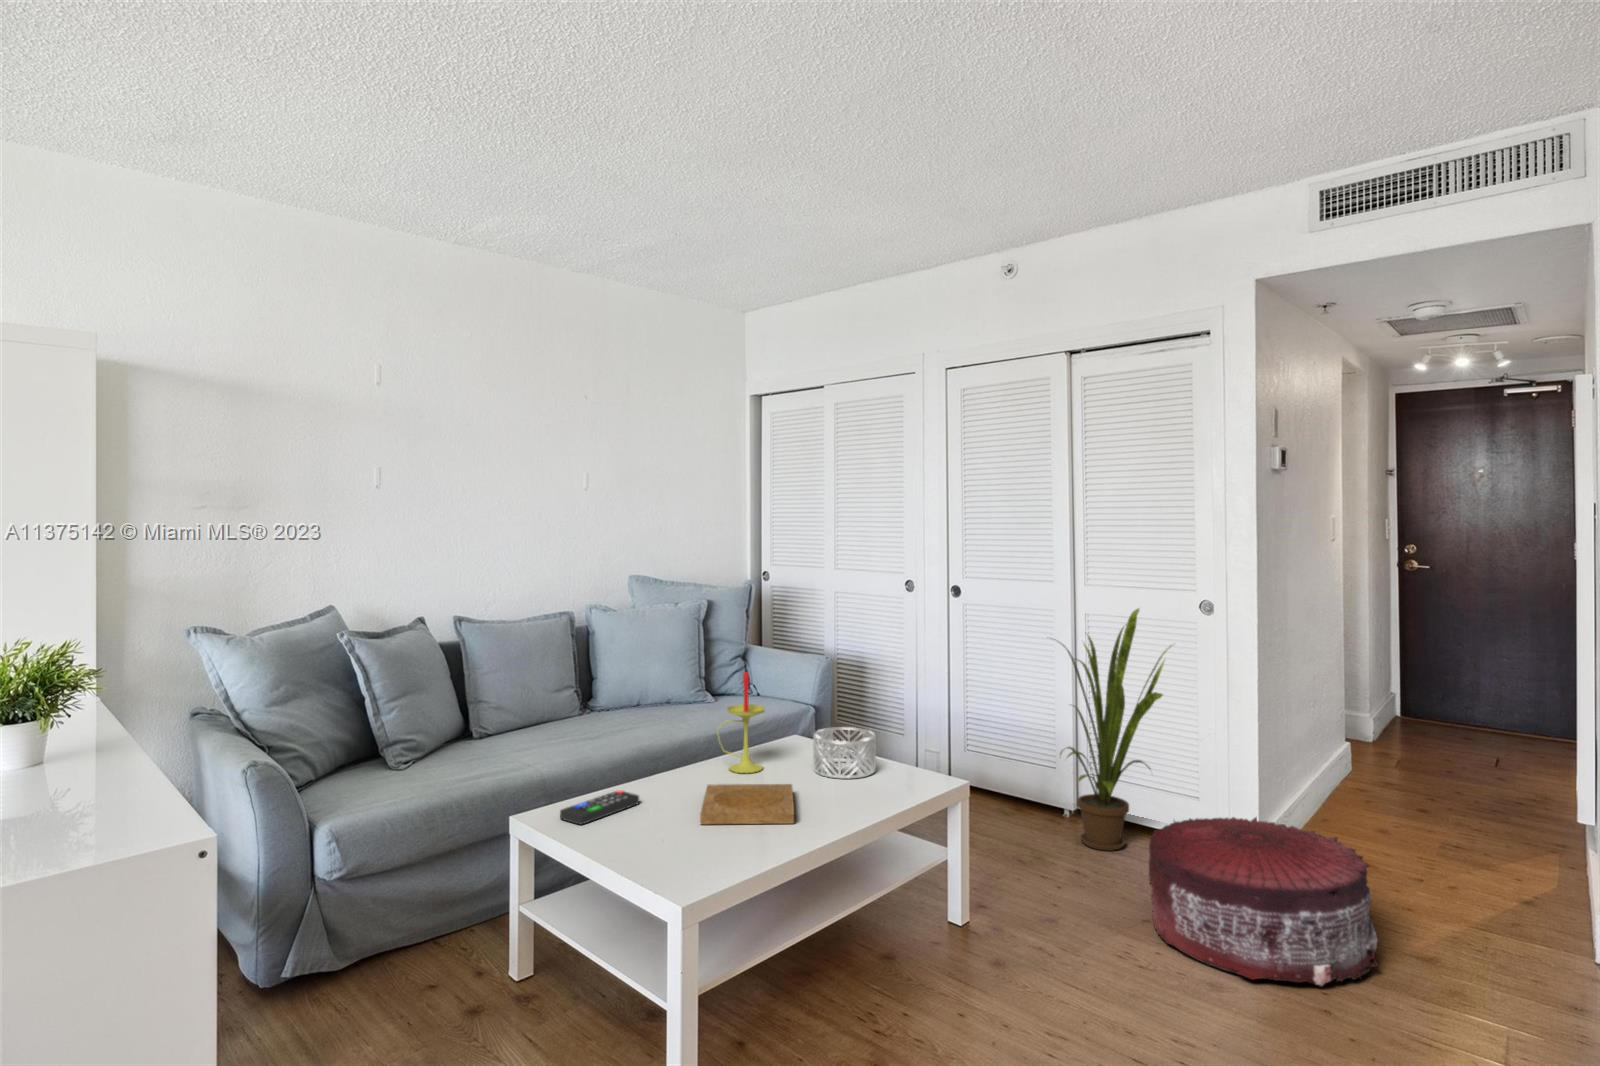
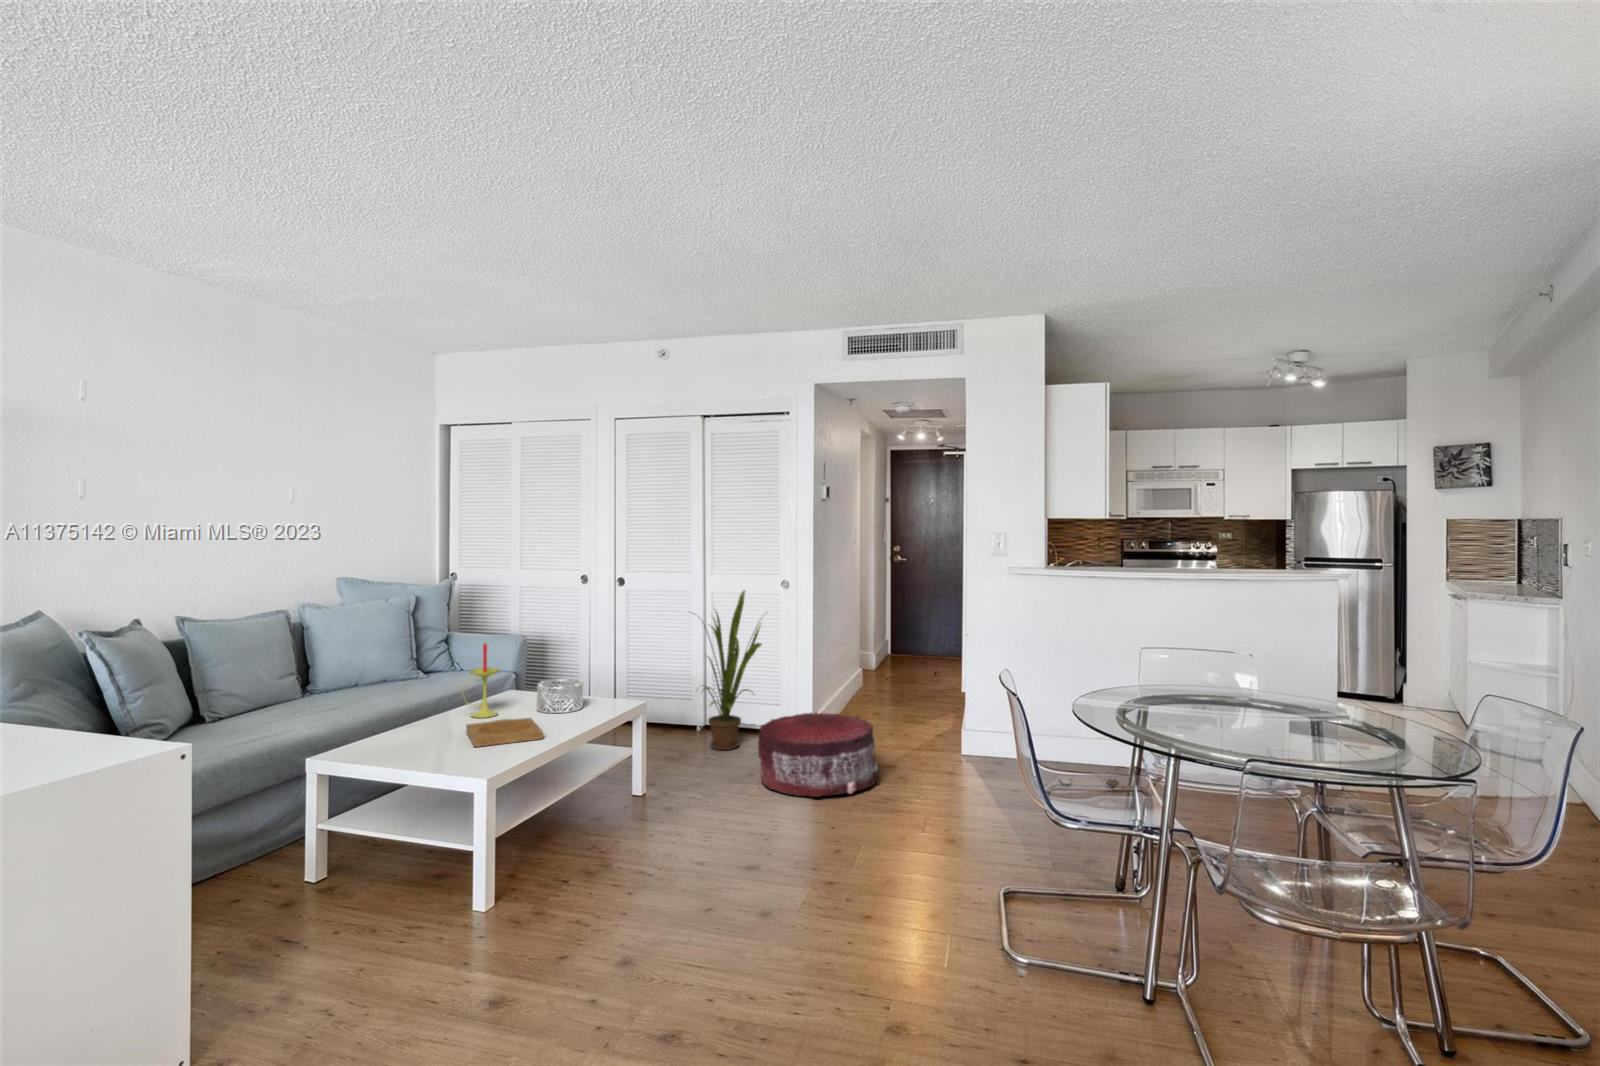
remote control: present [560,790,639,824] -> none [356,735,415,758]

